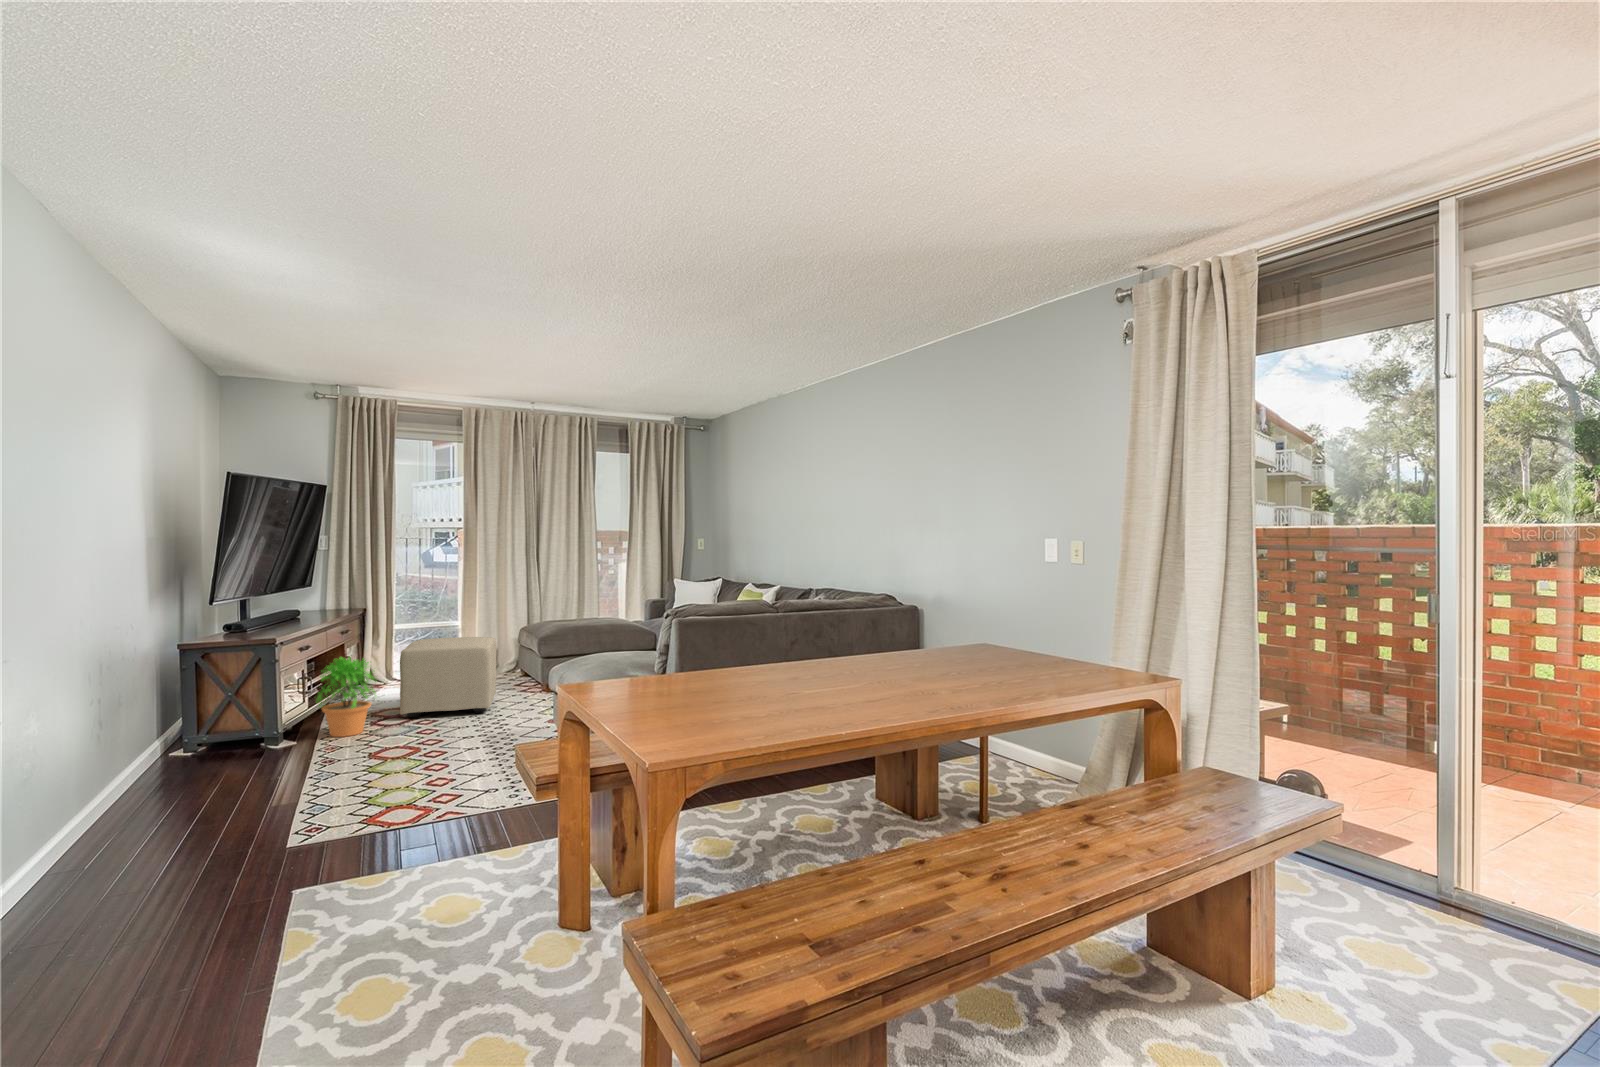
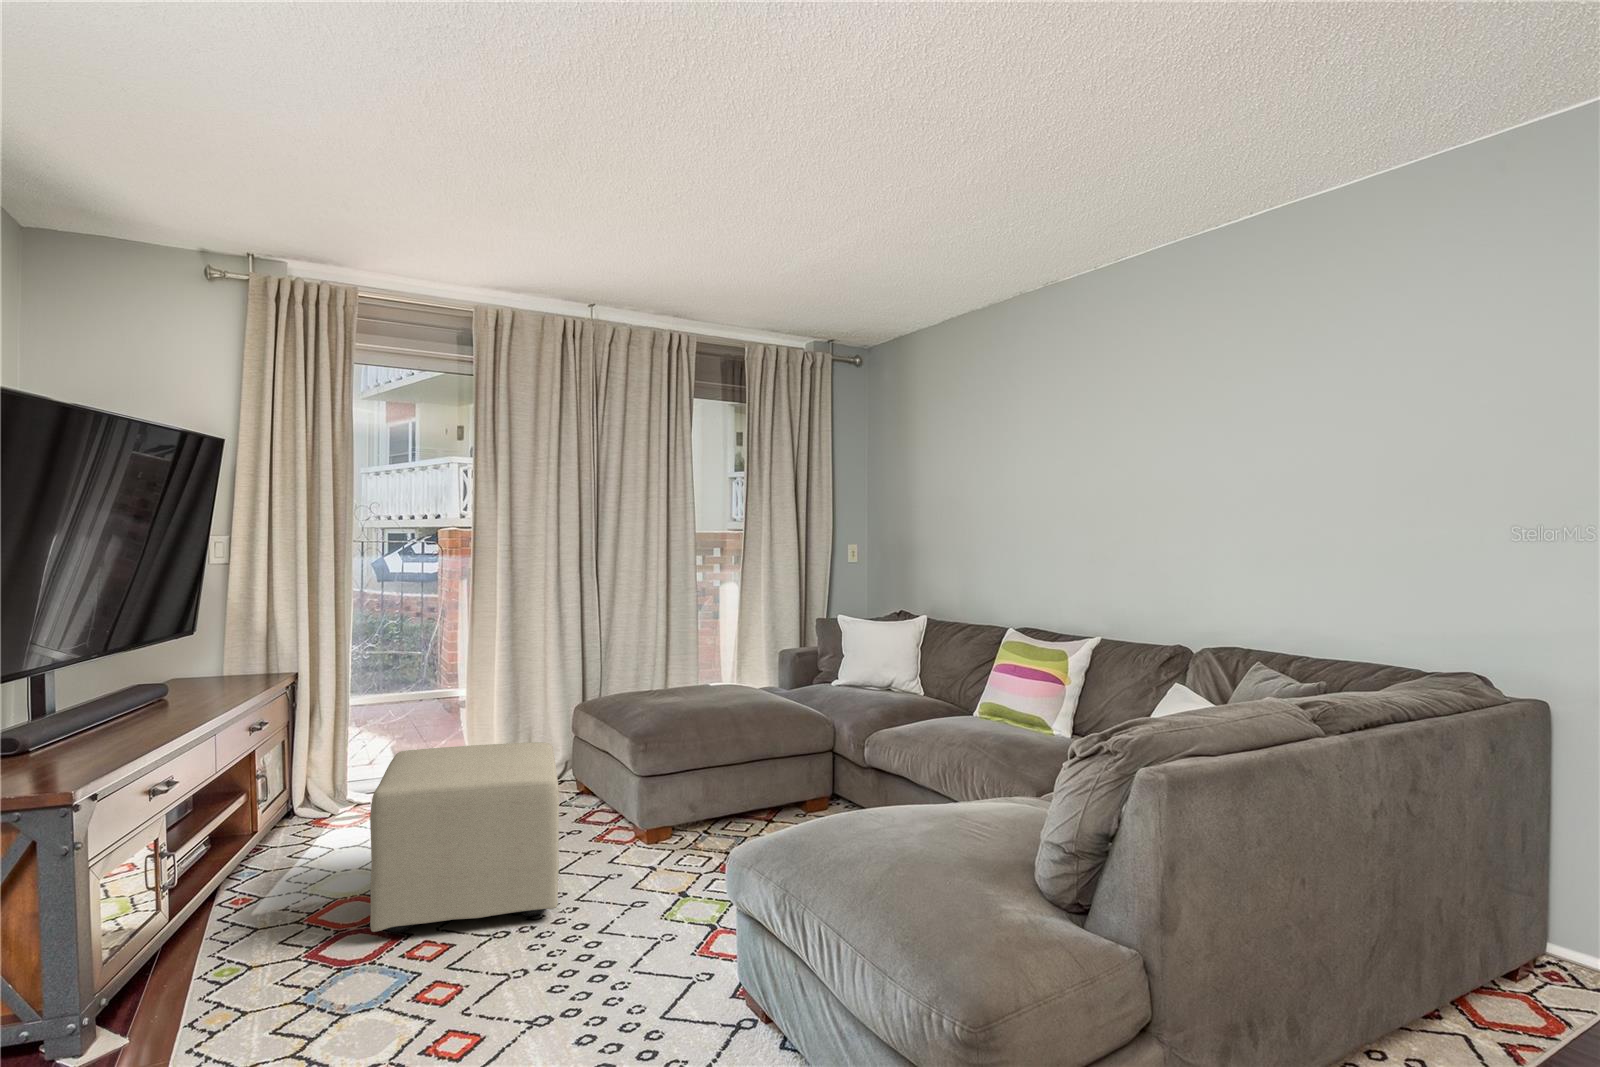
potted plant: present [317,658,376,737] -> none [171,822,334,1018]

